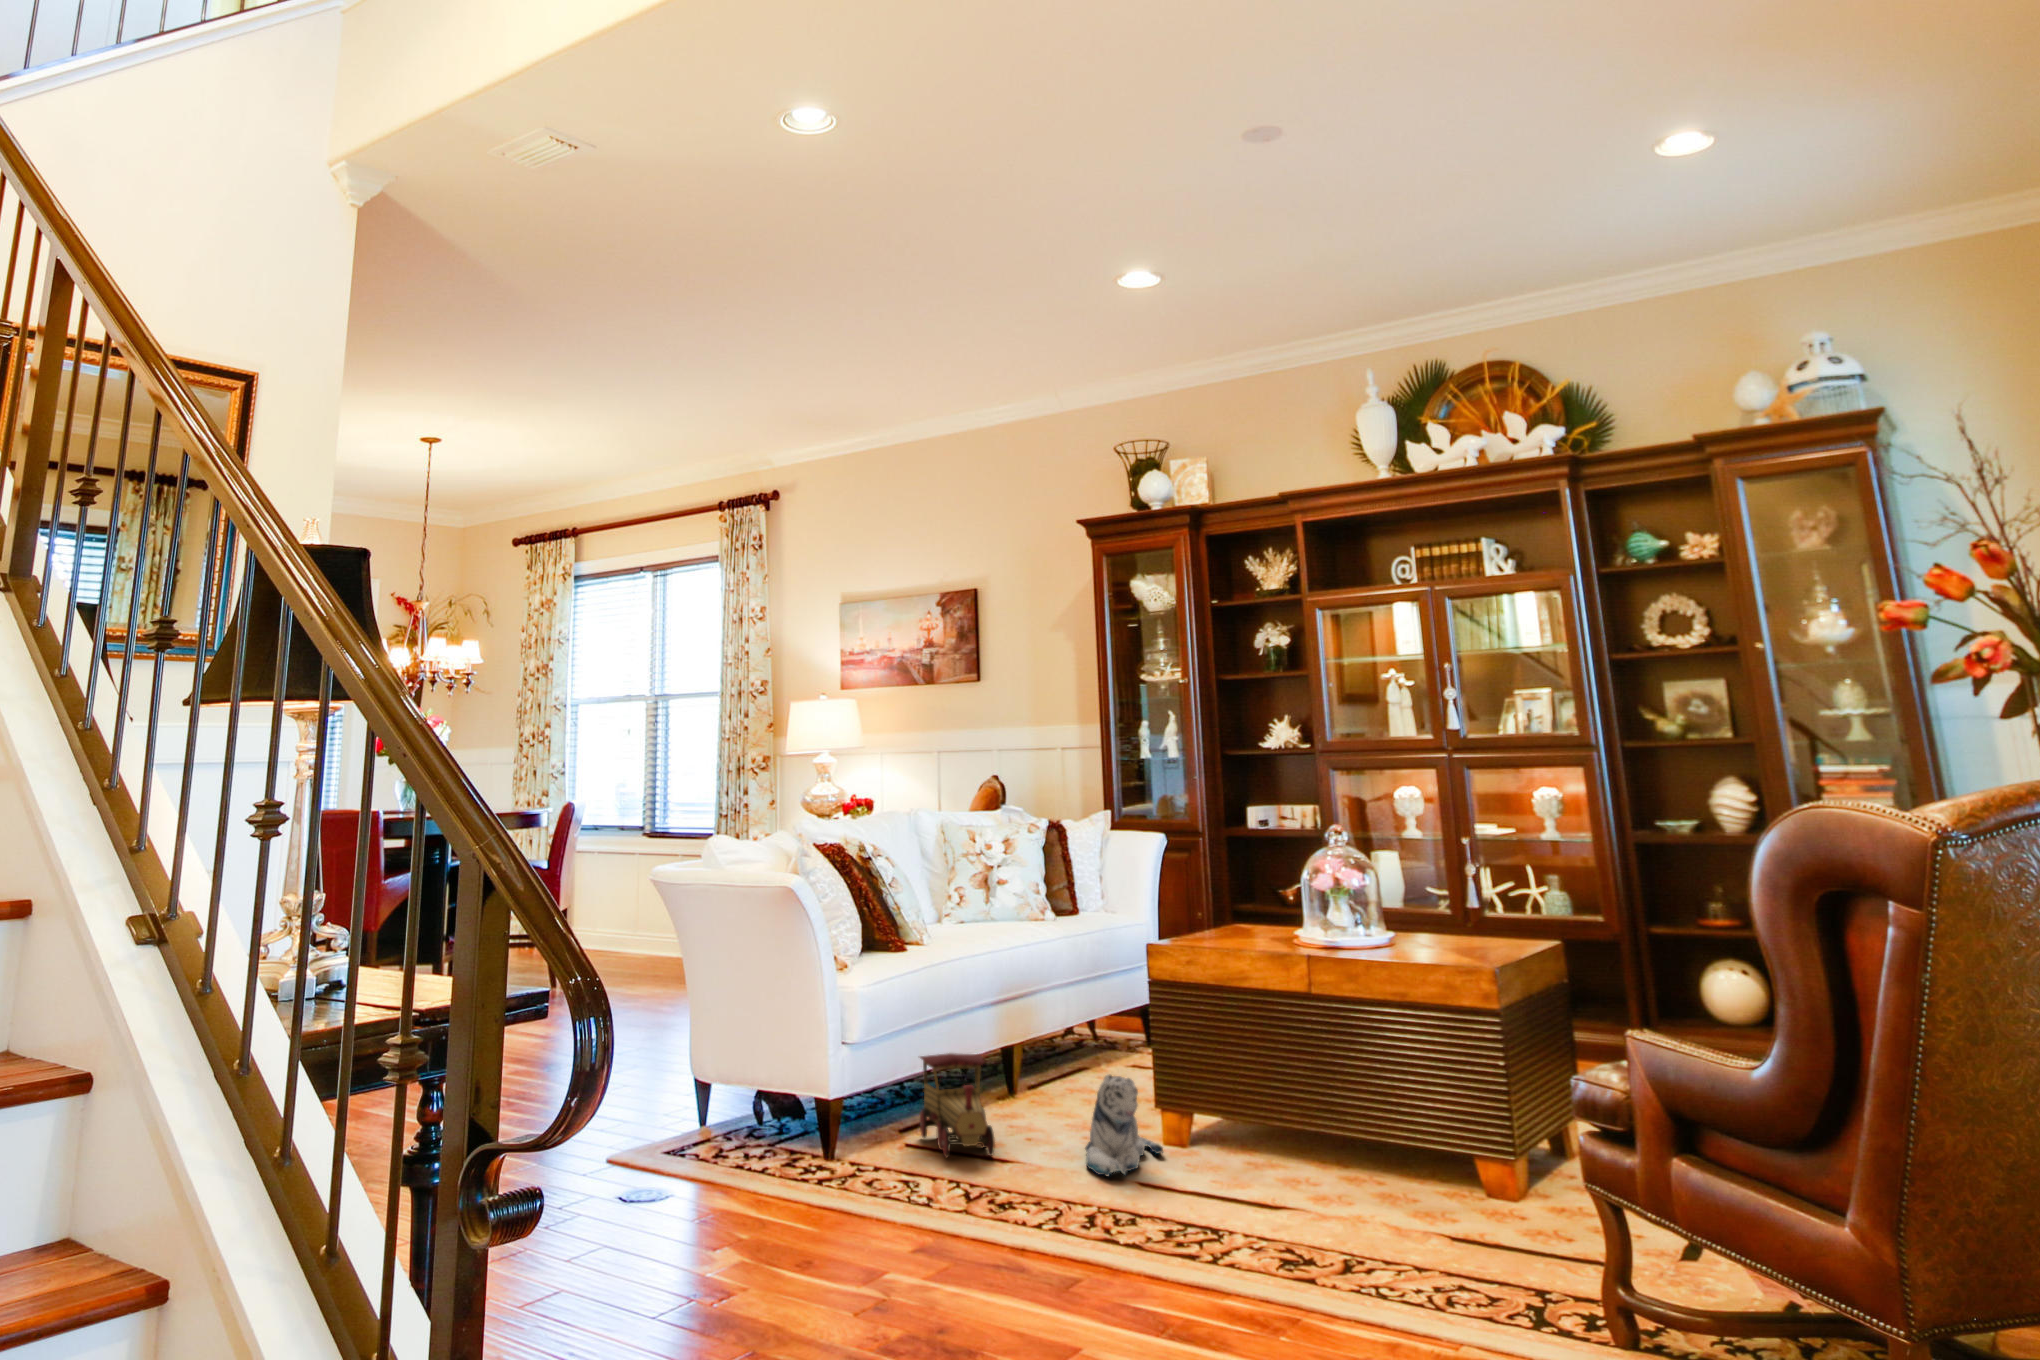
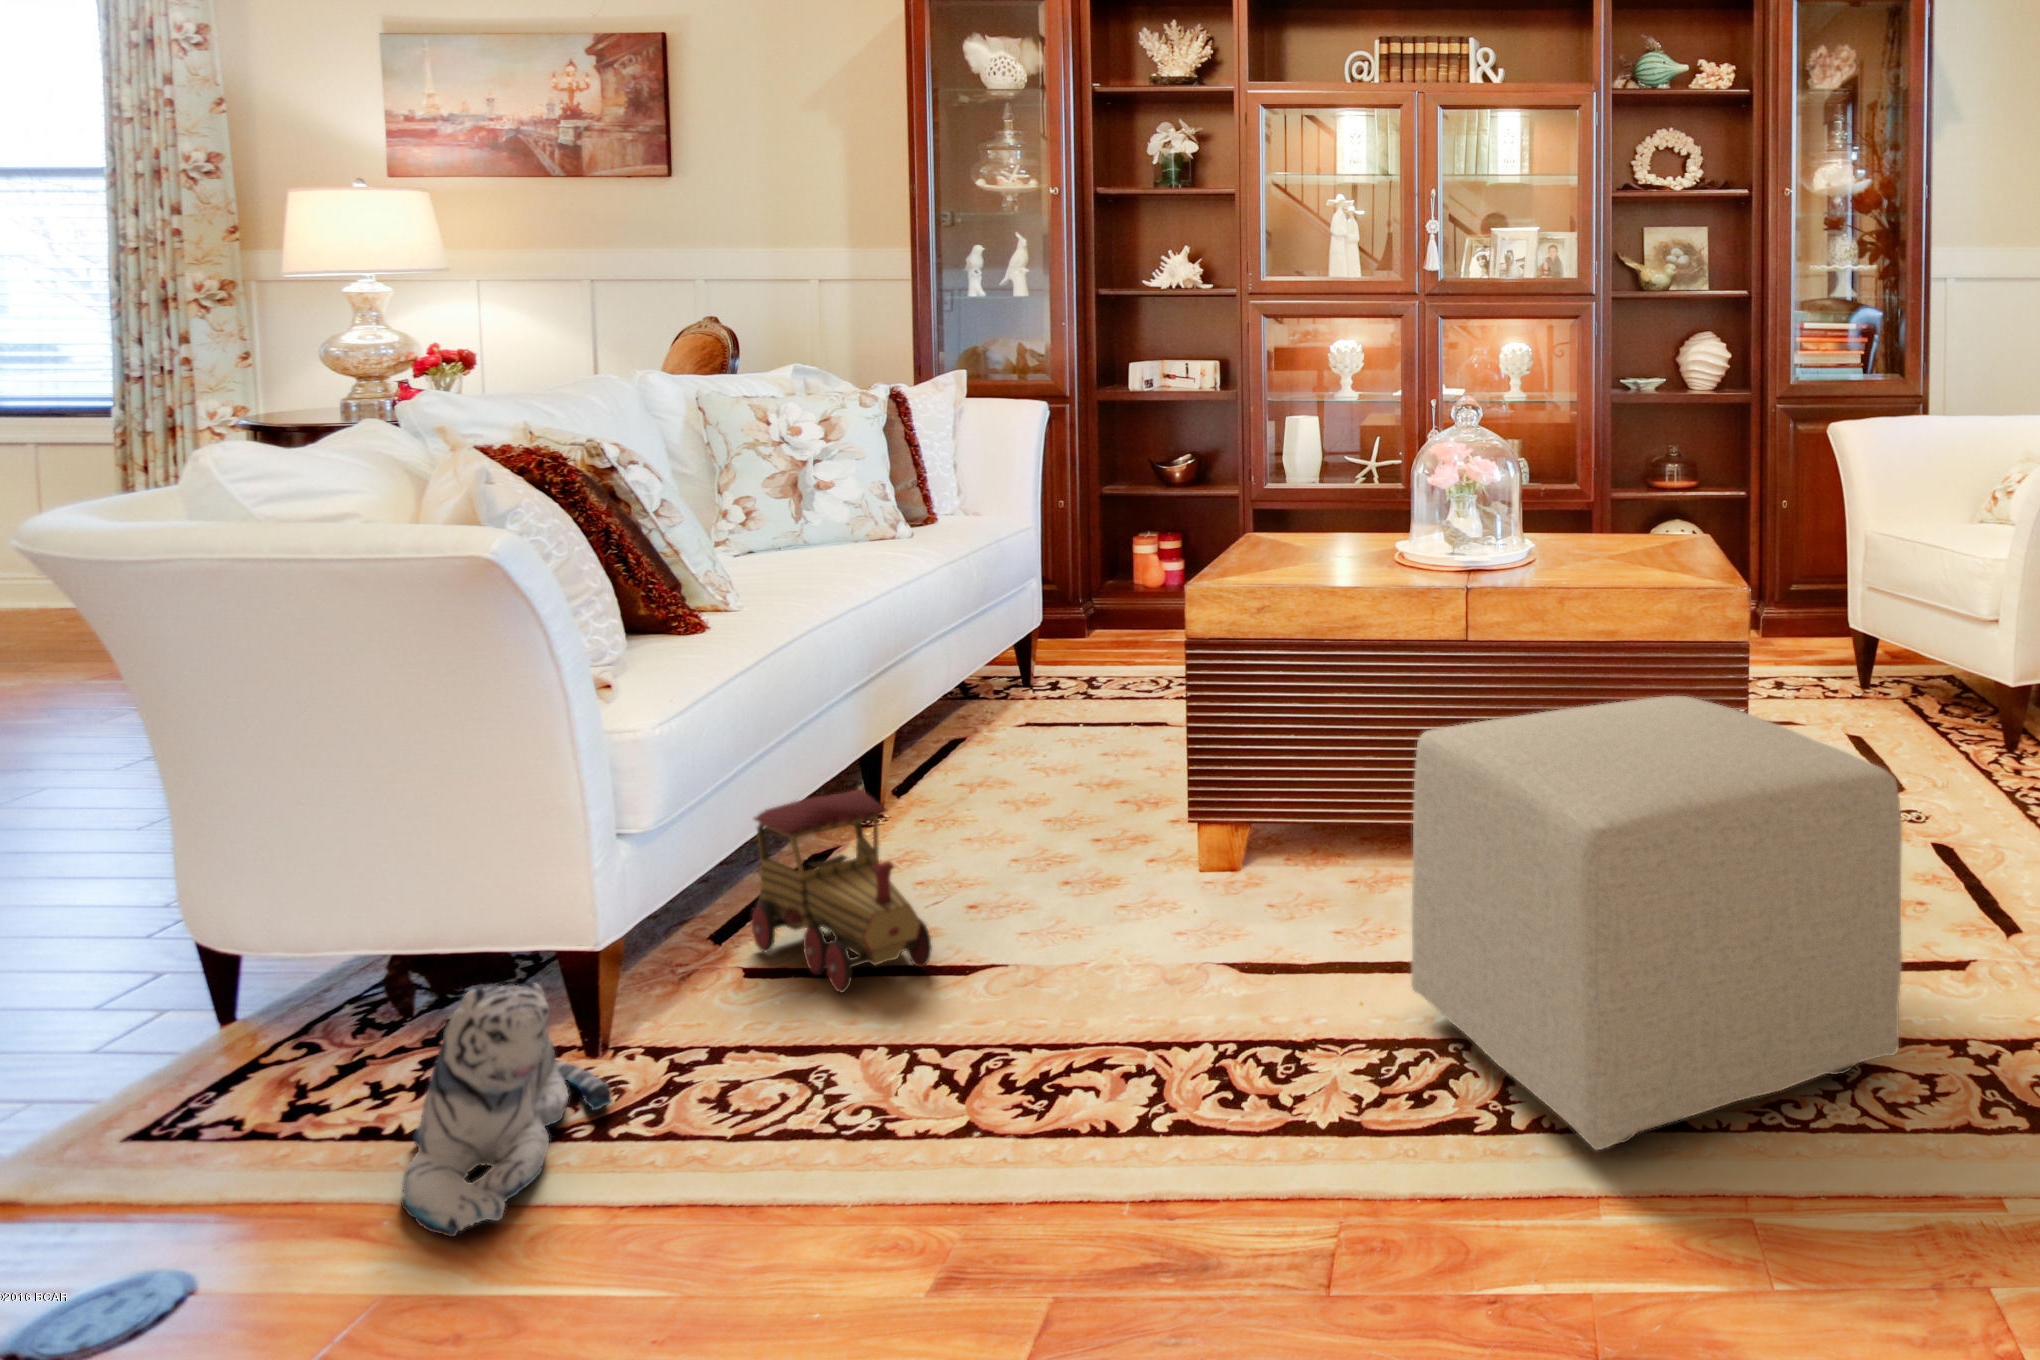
ottoman: none [1215,1025,1490,1286] -> present [1411,696,1902,1150]
plush toy: present [1085,1074,1163,1177] -> present [401,983,613,1237]

